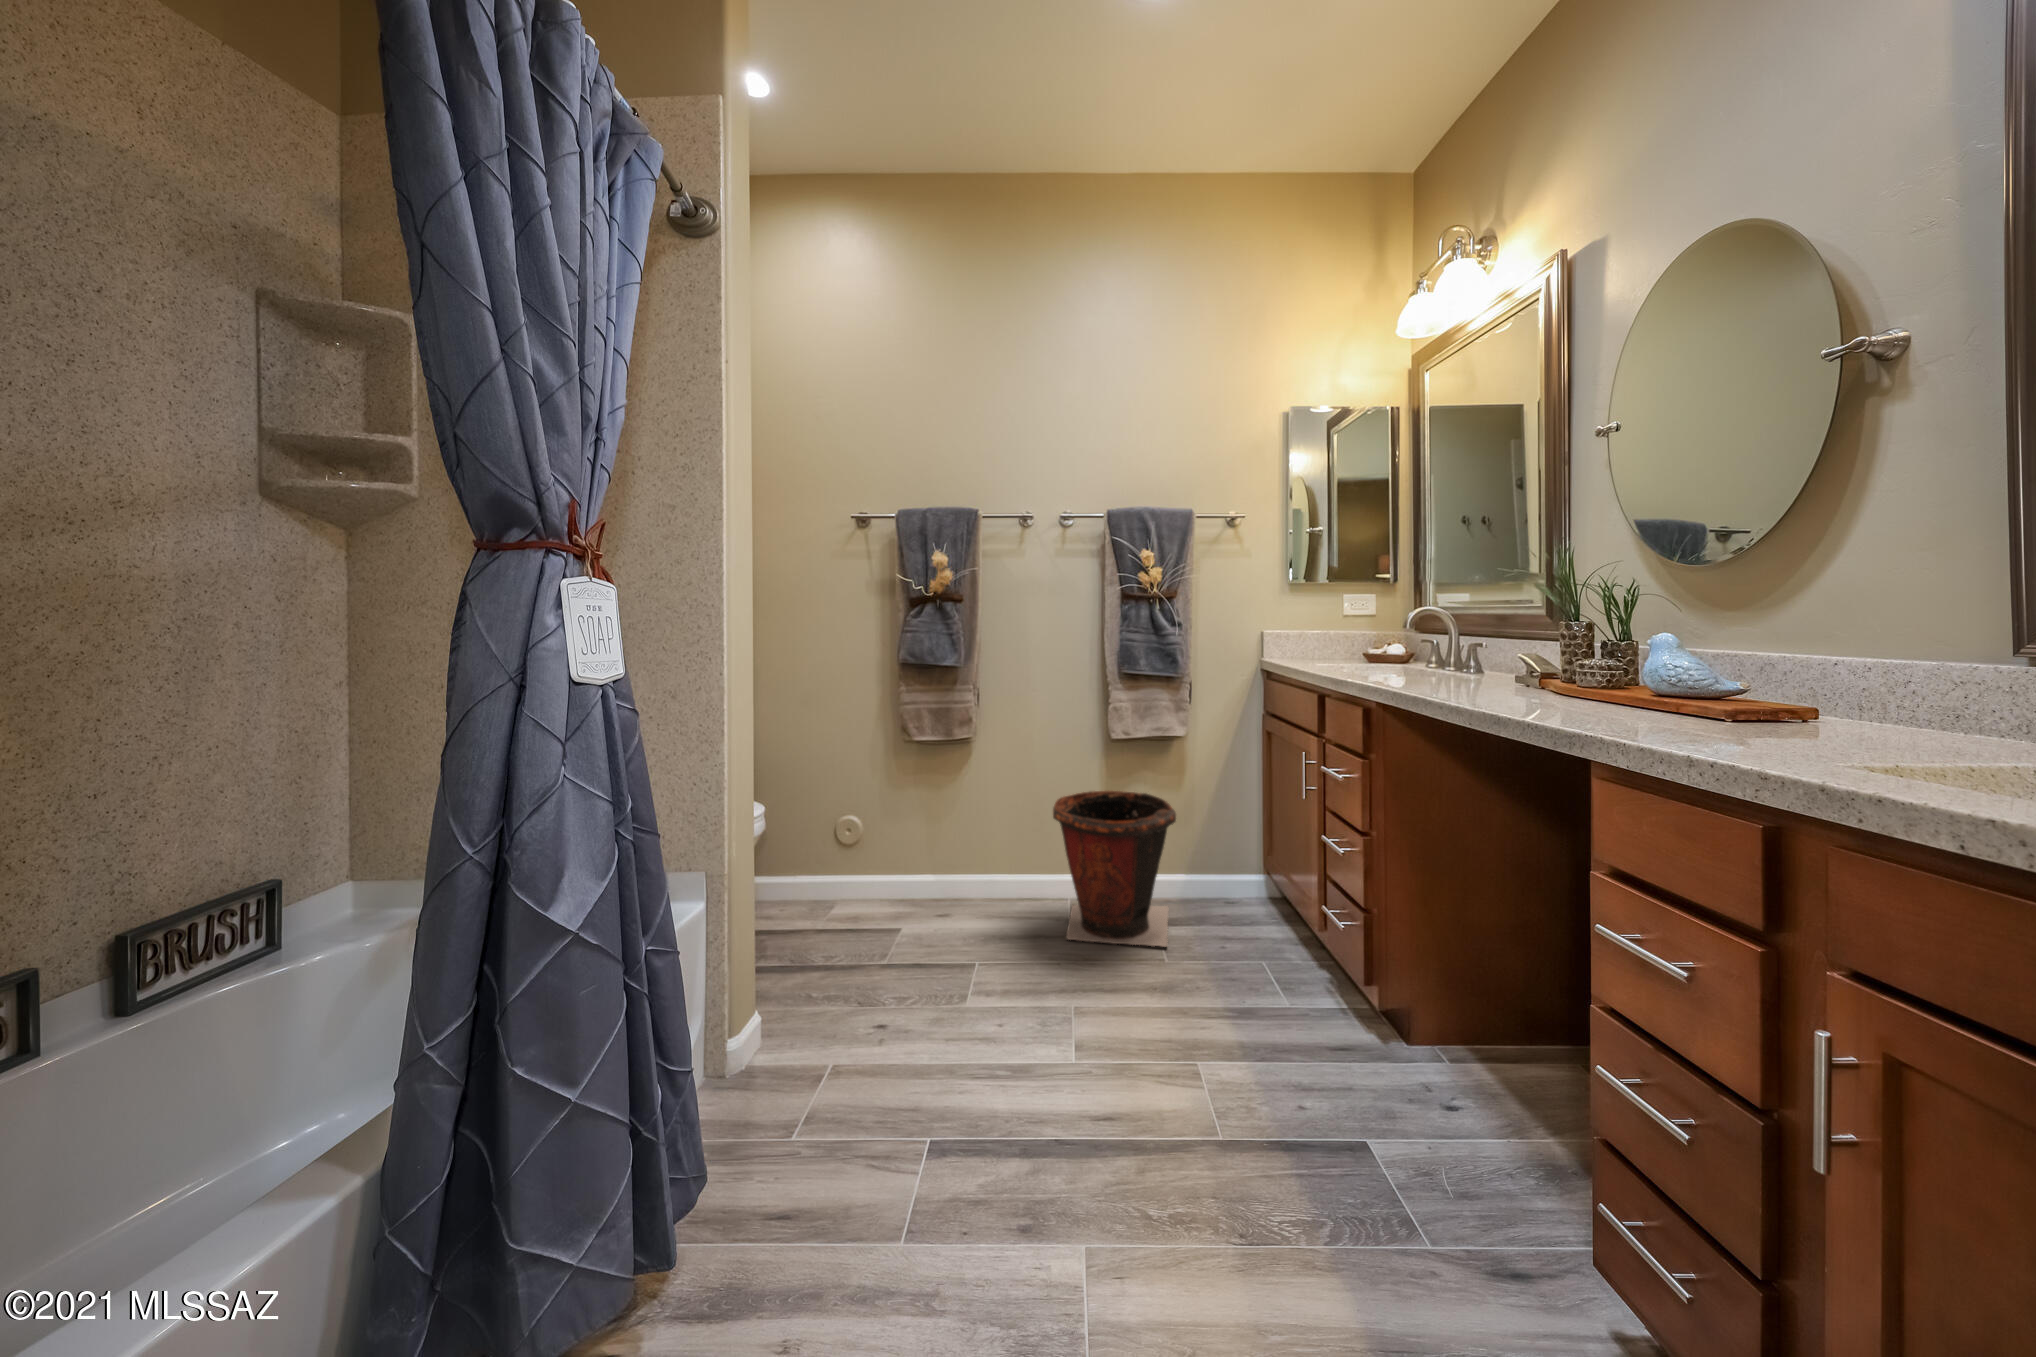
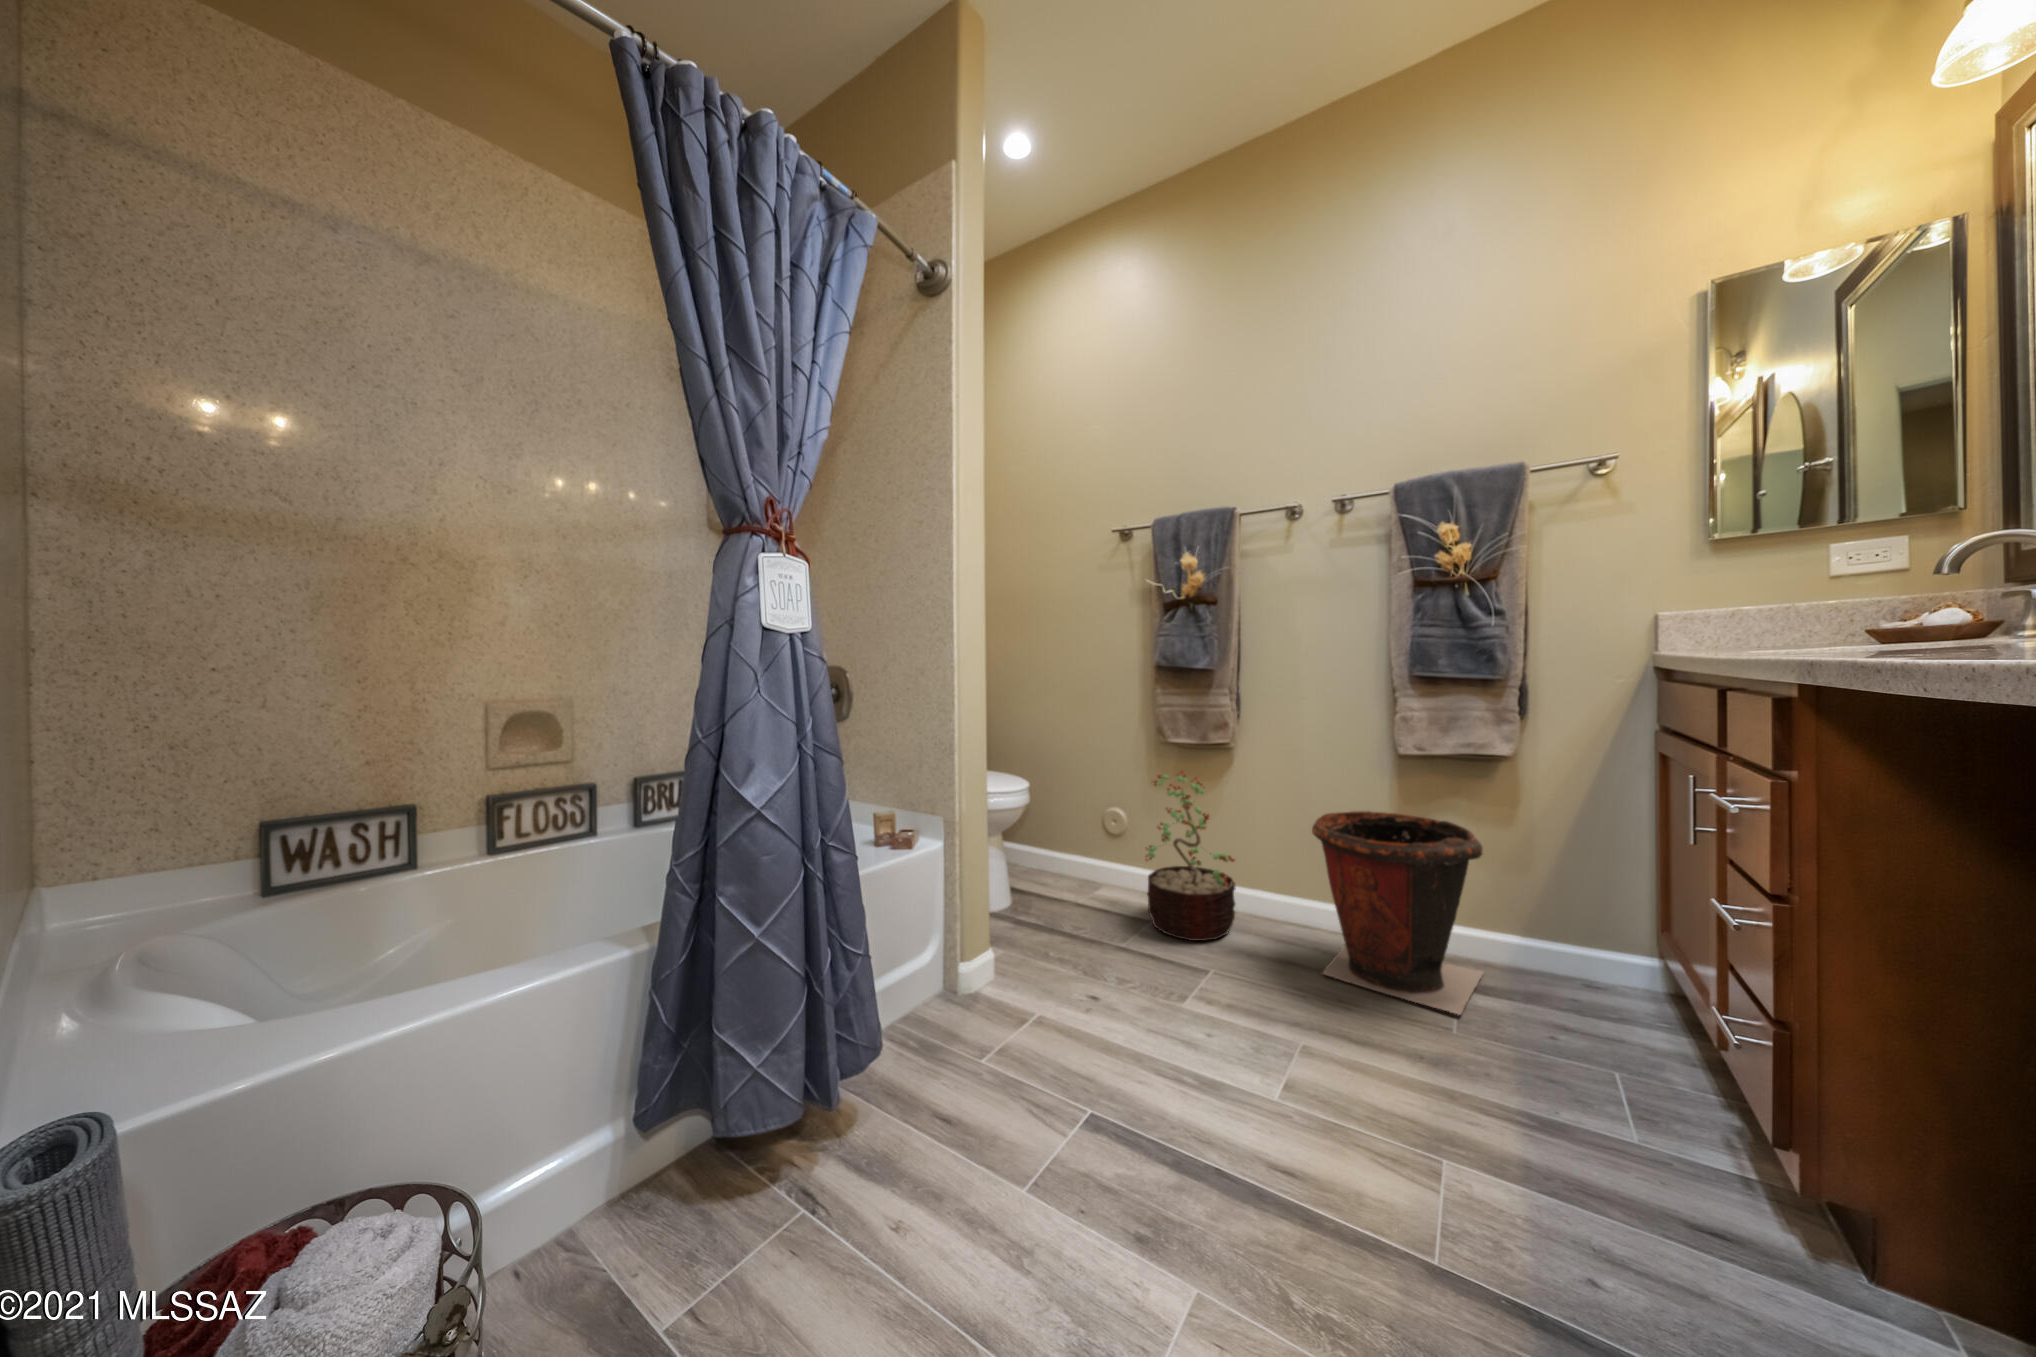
decorative plant: none [890,770,987,937] -> present [1146,771,1236,941]

